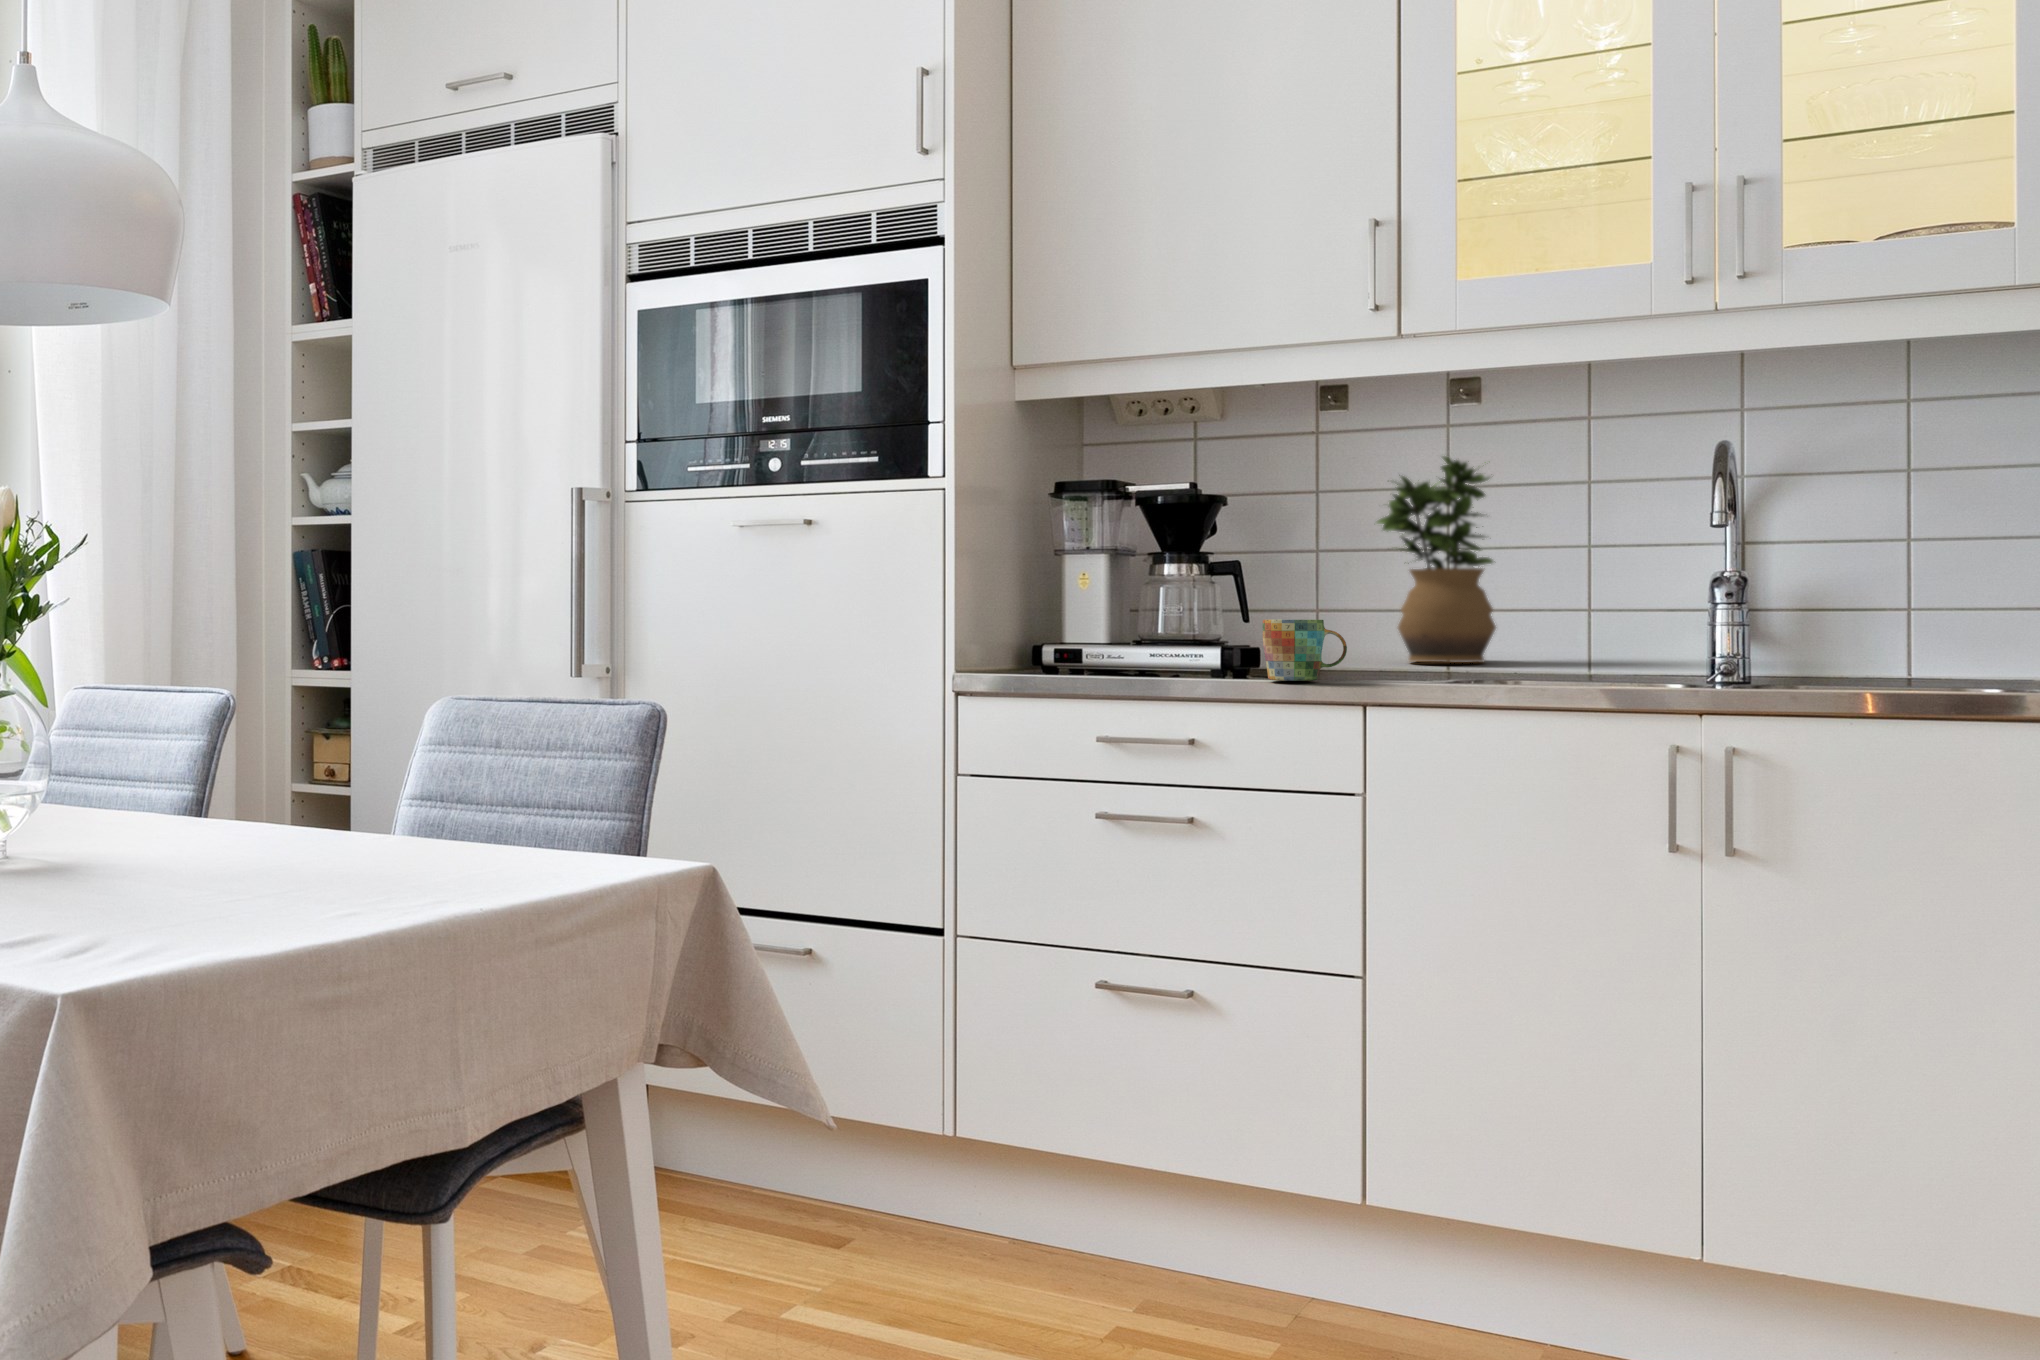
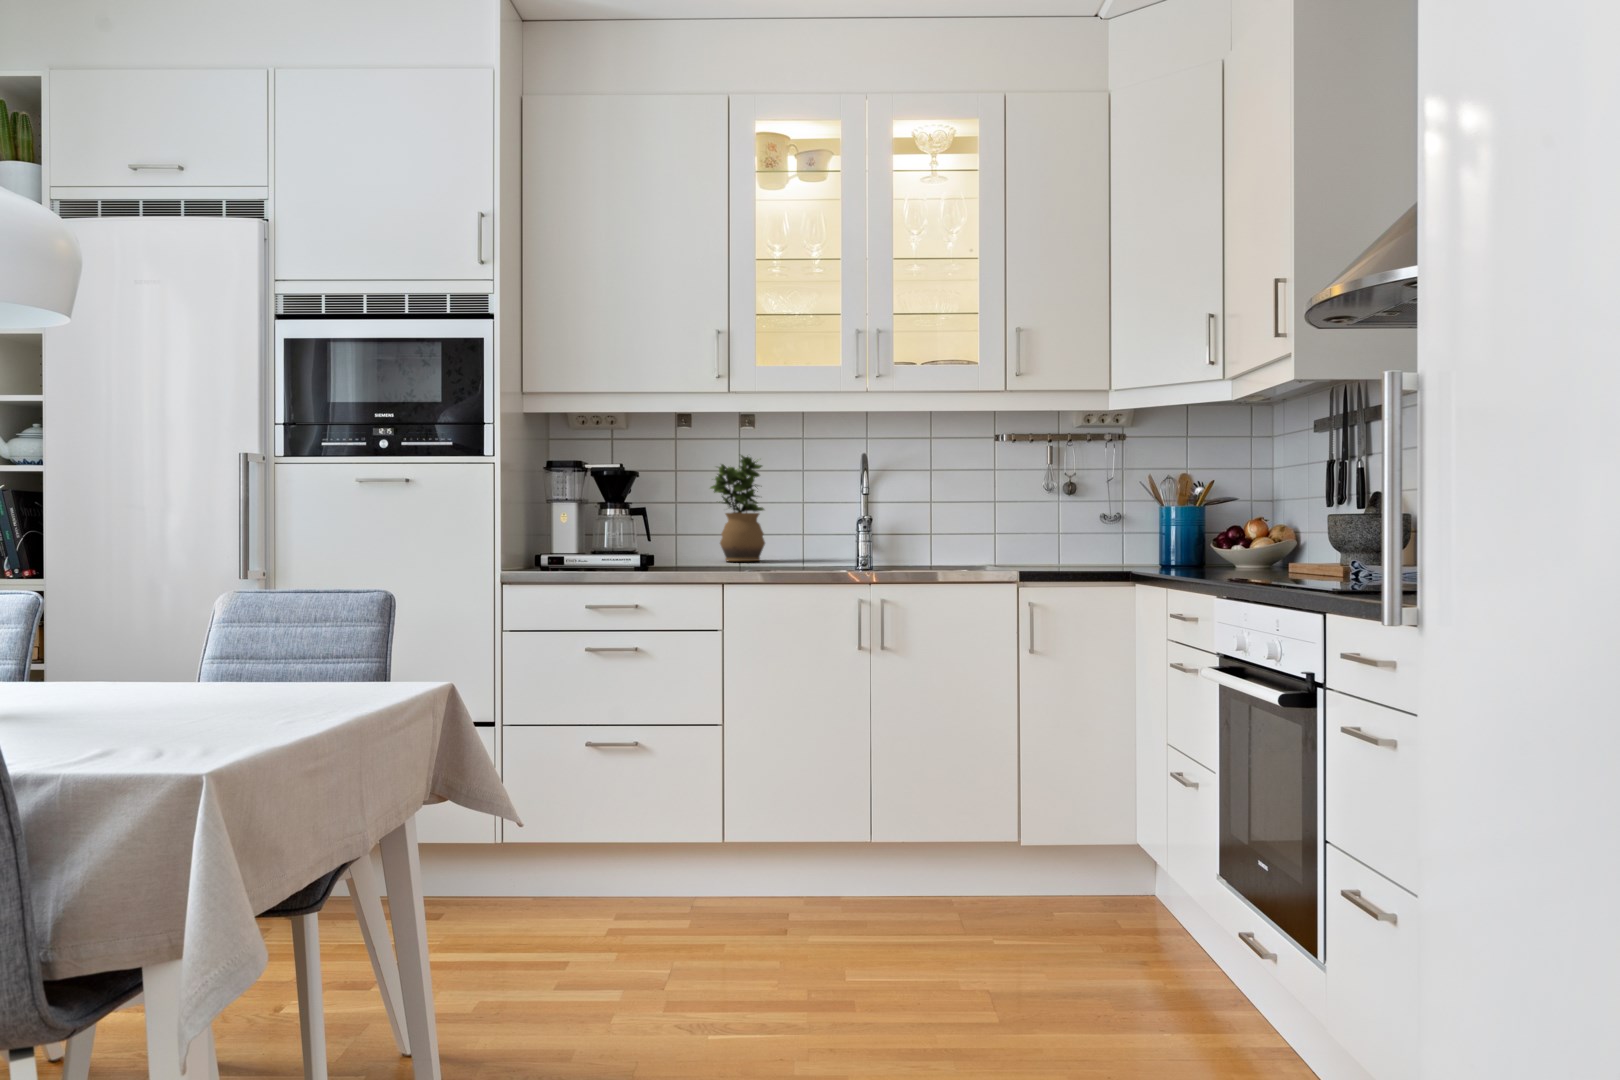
mug: present [1263,620,1347,681] -> none [667,539,708,572]

